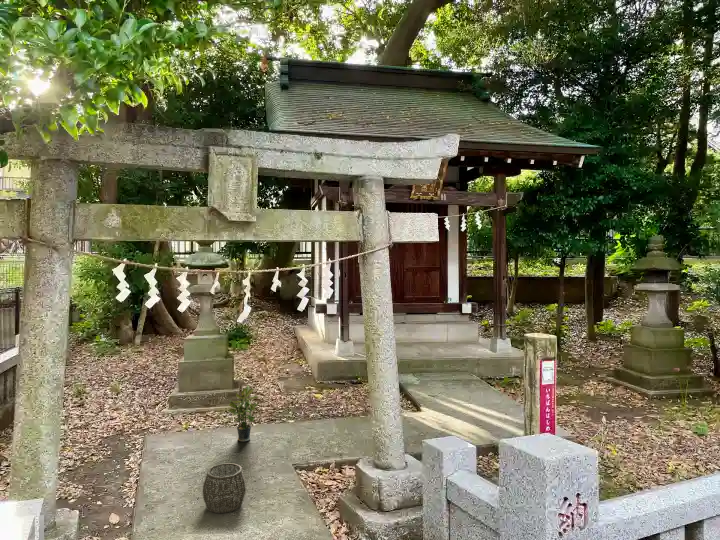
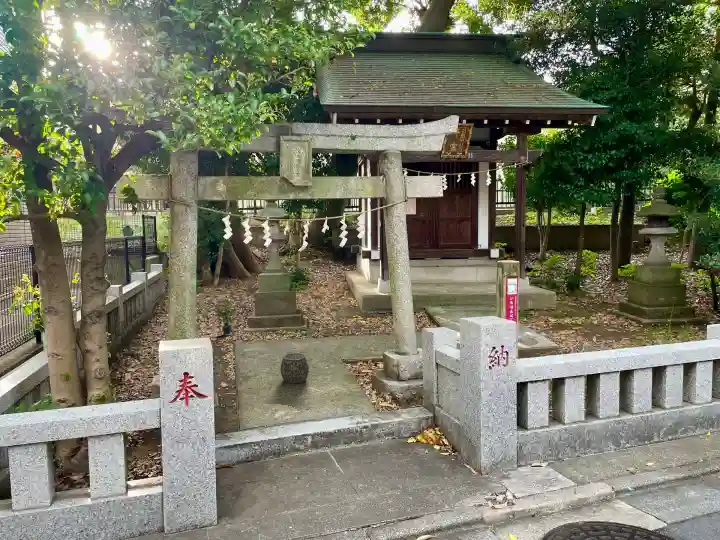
potted plant: present [228,386,258,442] -> present [216,299,236,336]

